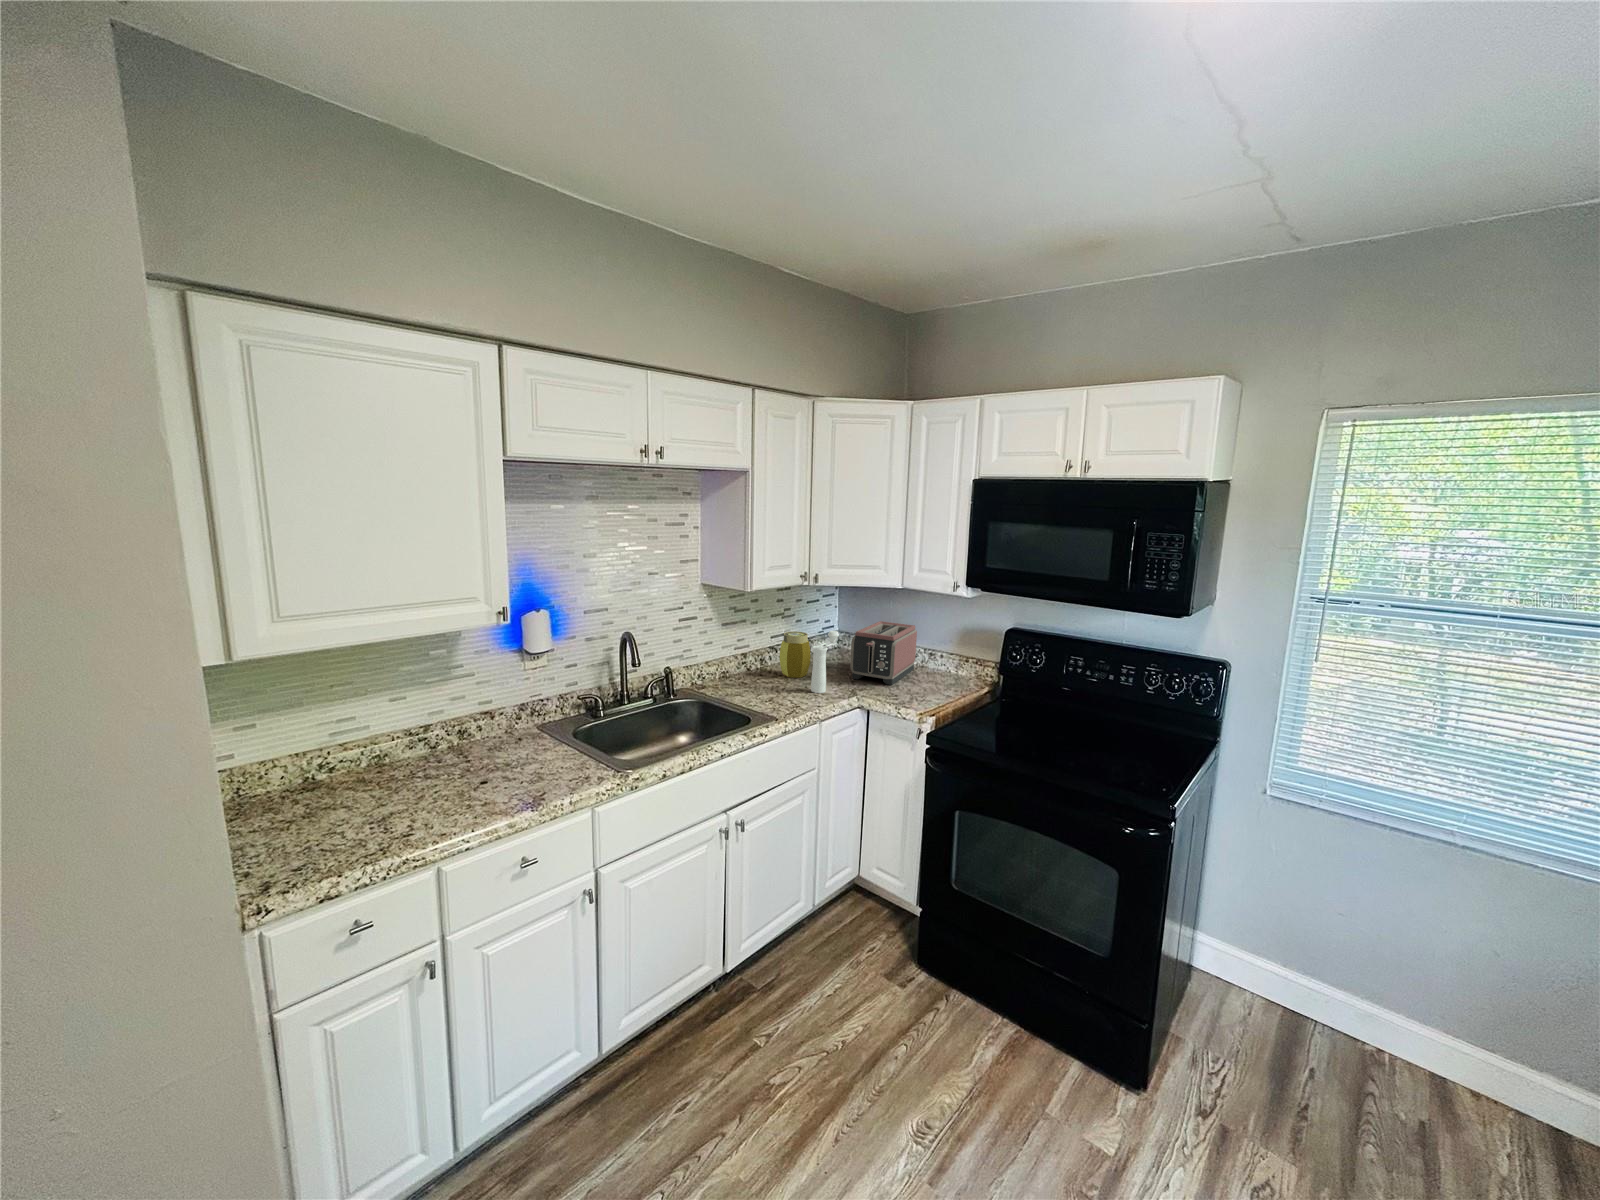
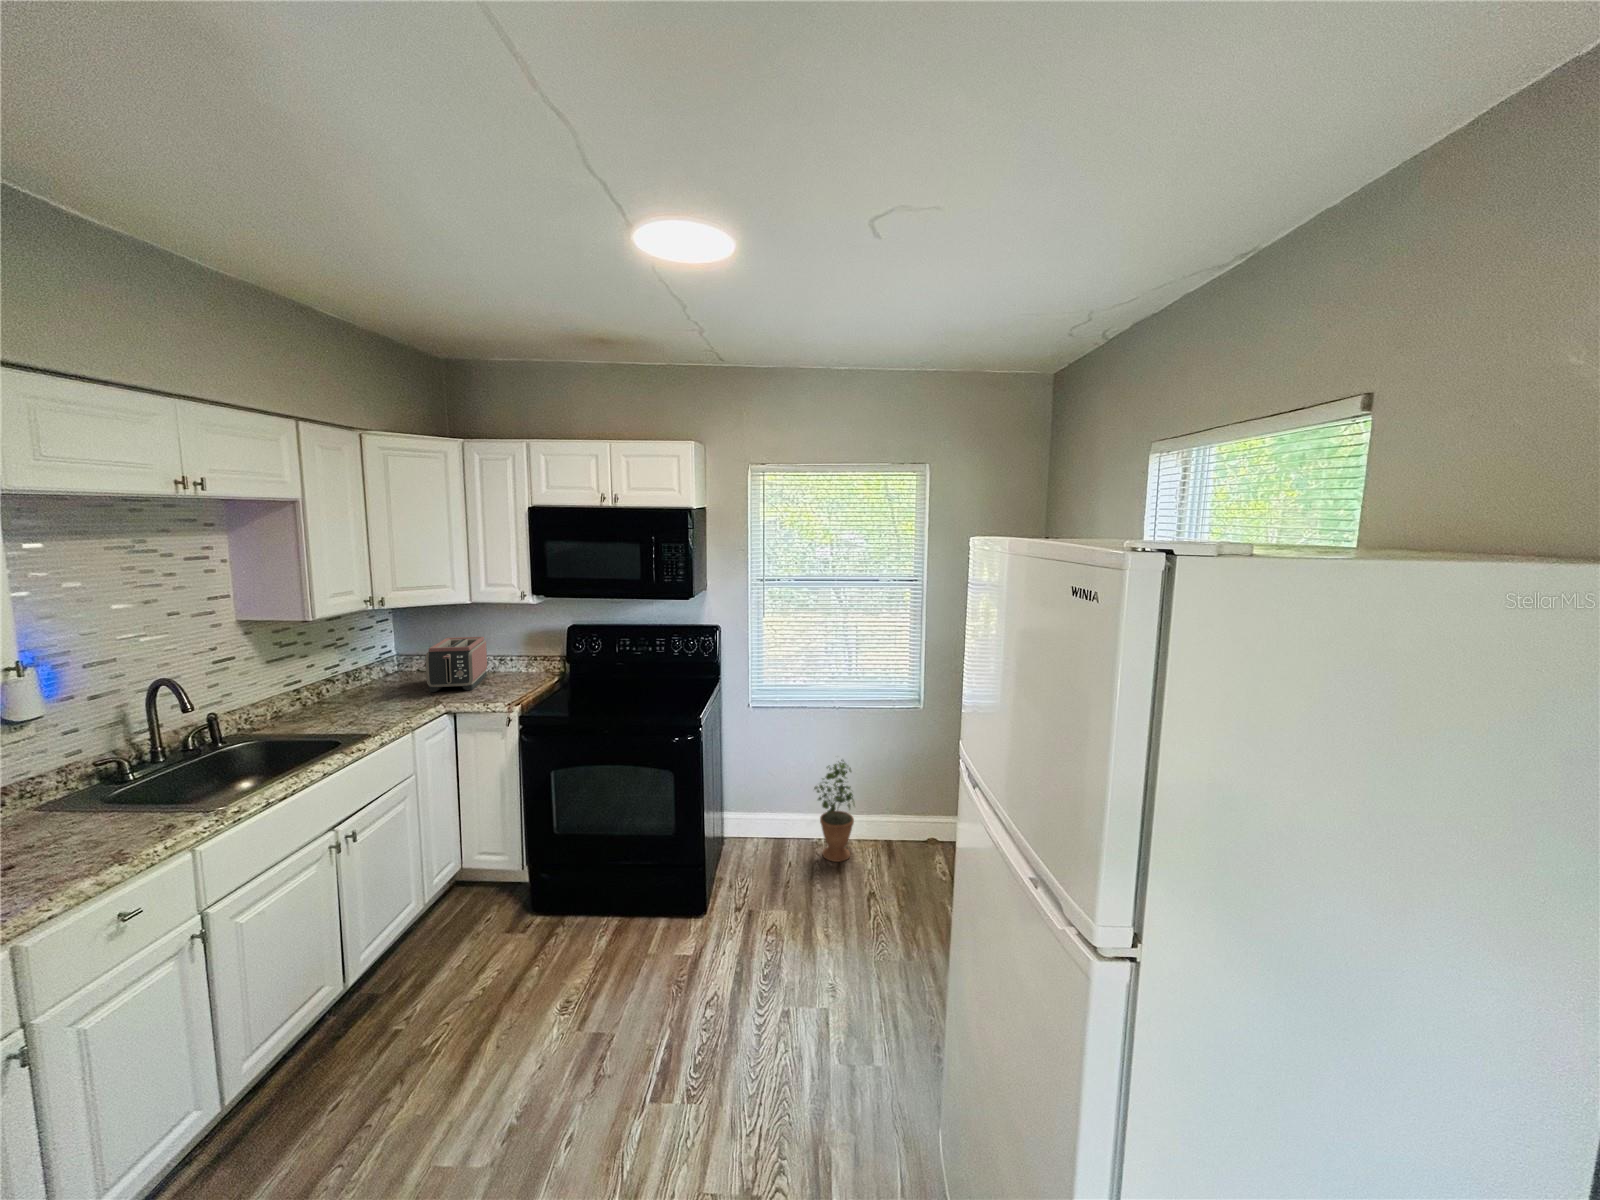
jar: present [780,631,811,678] -> none [344,657,381,703]
pepper mill: present [811,631,839,693] -> none [389,650,414,709]
potted plant: none [1384,936,1489,1131] -> present [814,760,855,862]

